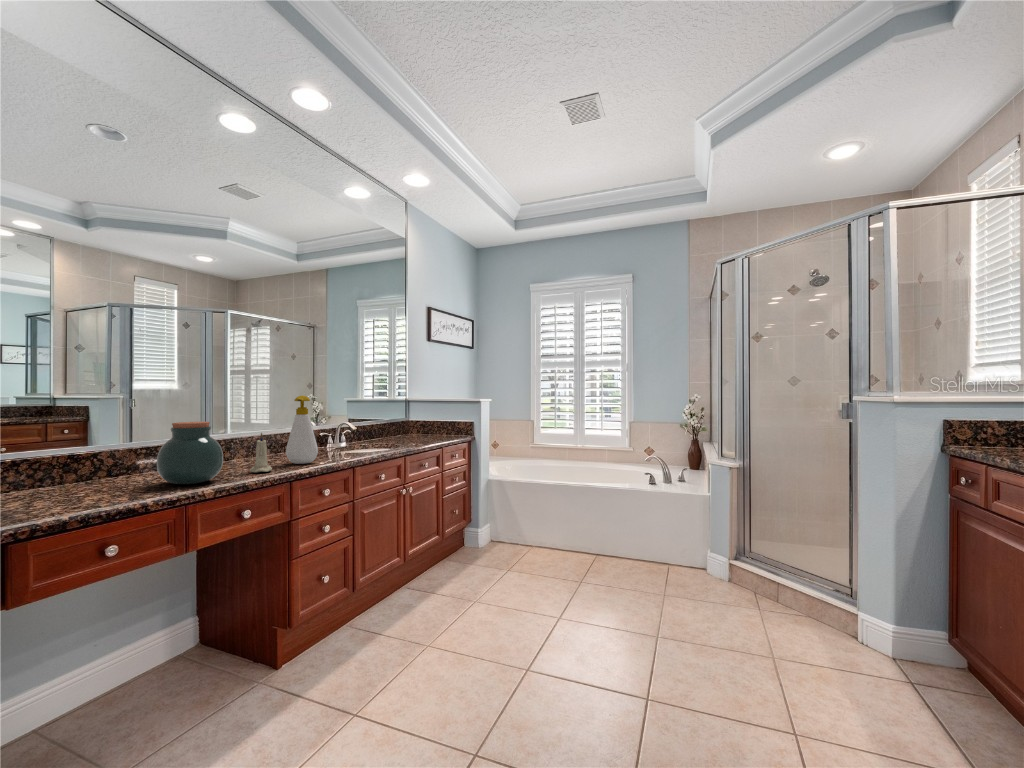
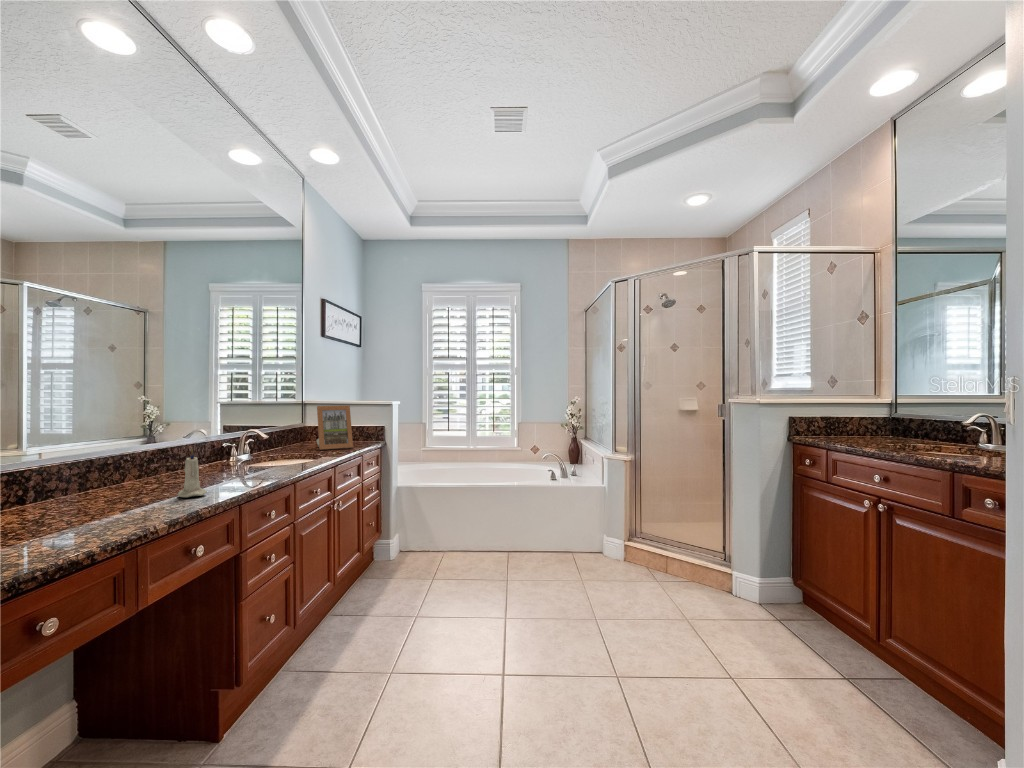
soap bottle: present [286,395,318,464] -> none [207,402,248,483]
picture frame: none [411,402,441,442] -> present [316,405,353,450]
jar: present [157,422,223,484] -> none [67,438,158,520]

